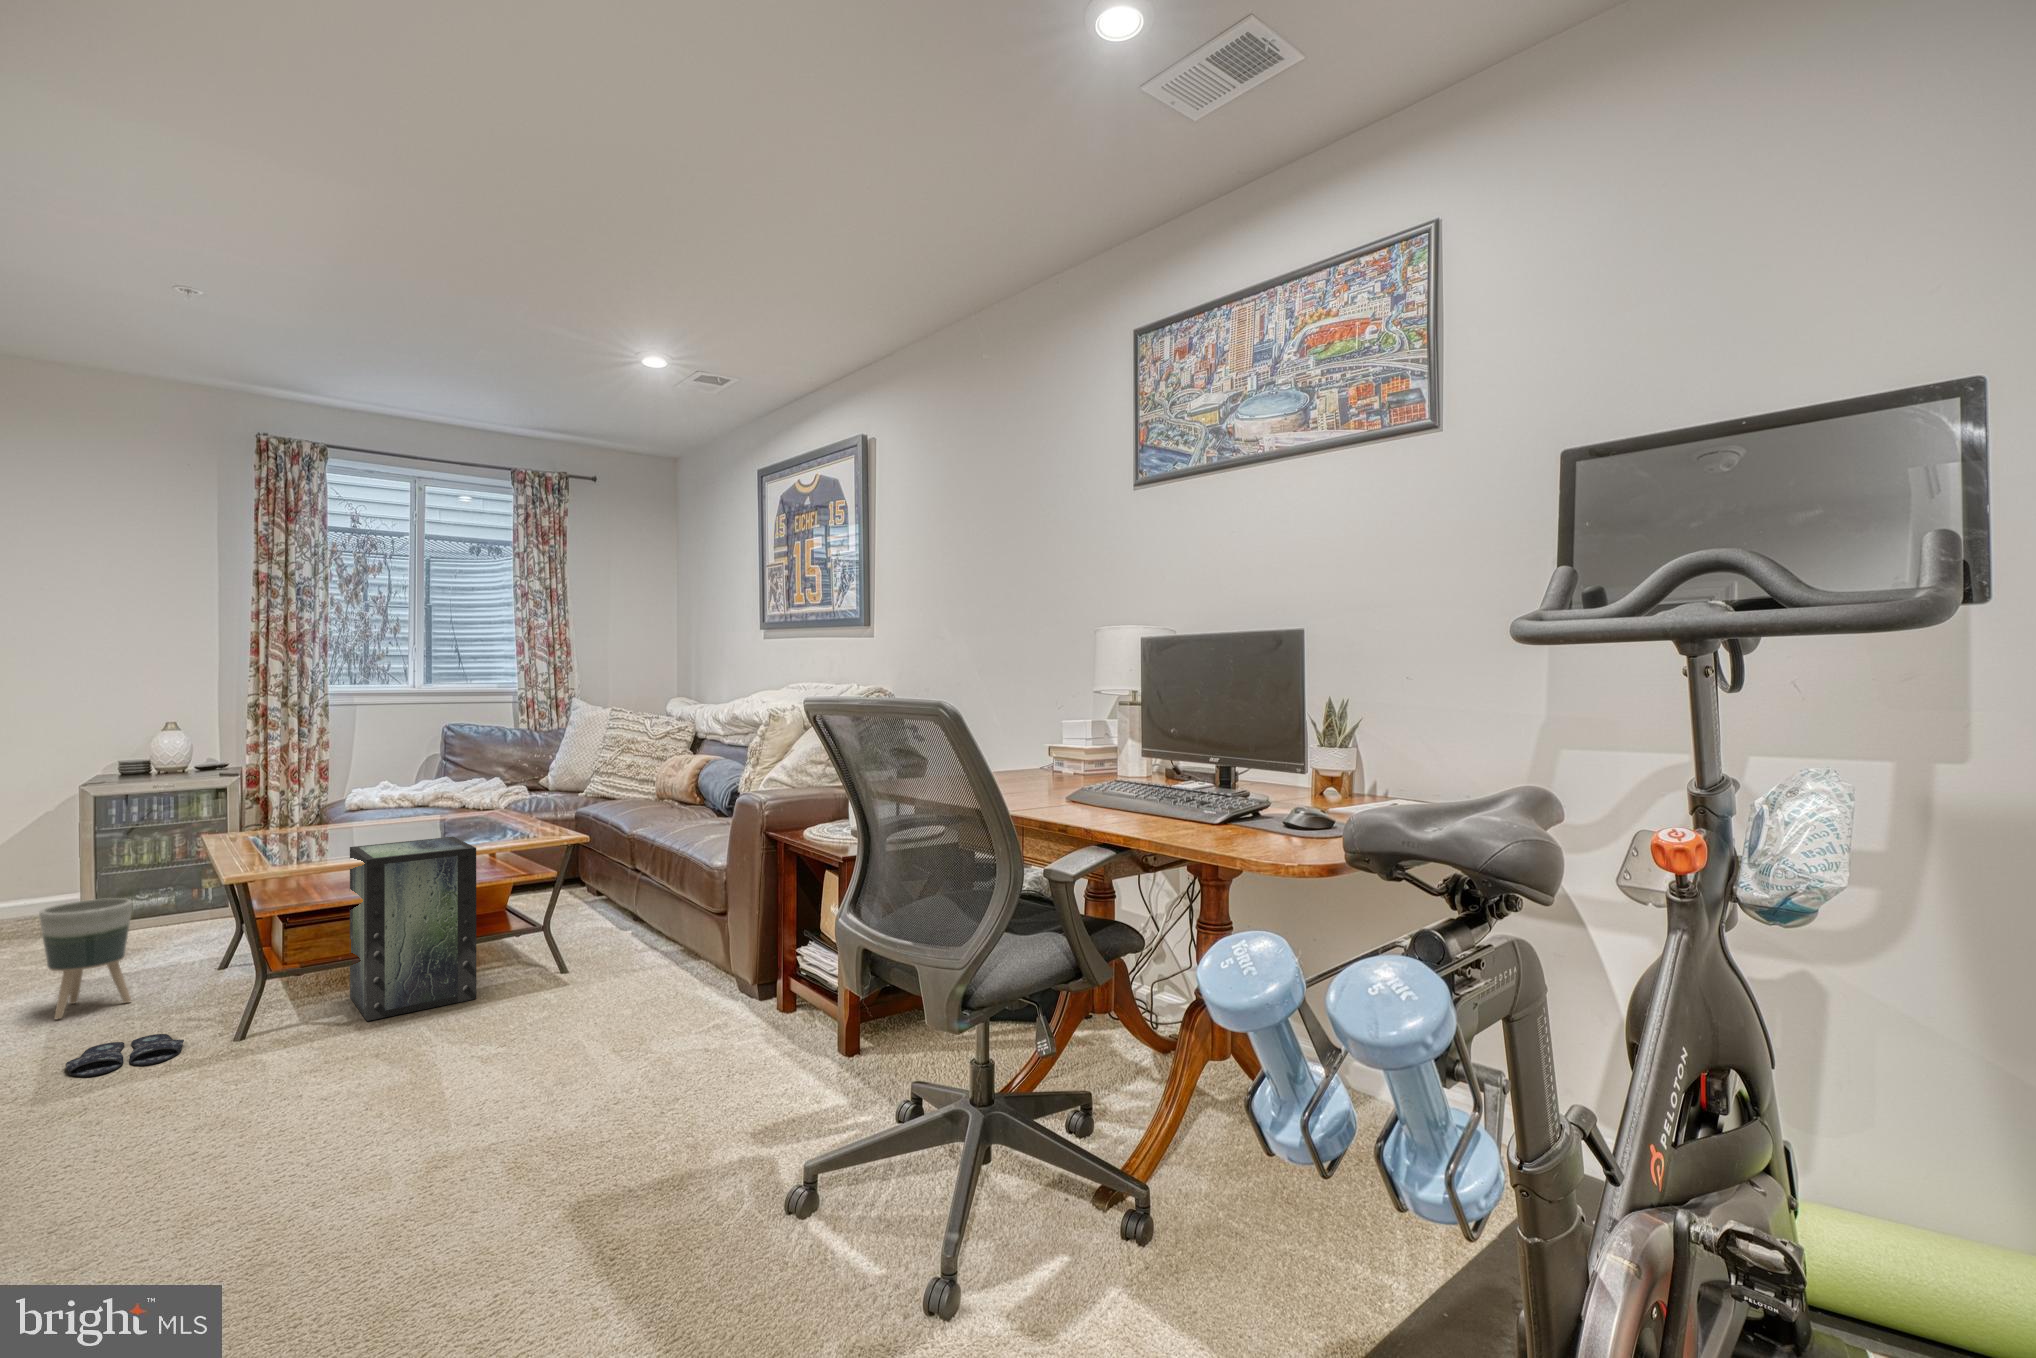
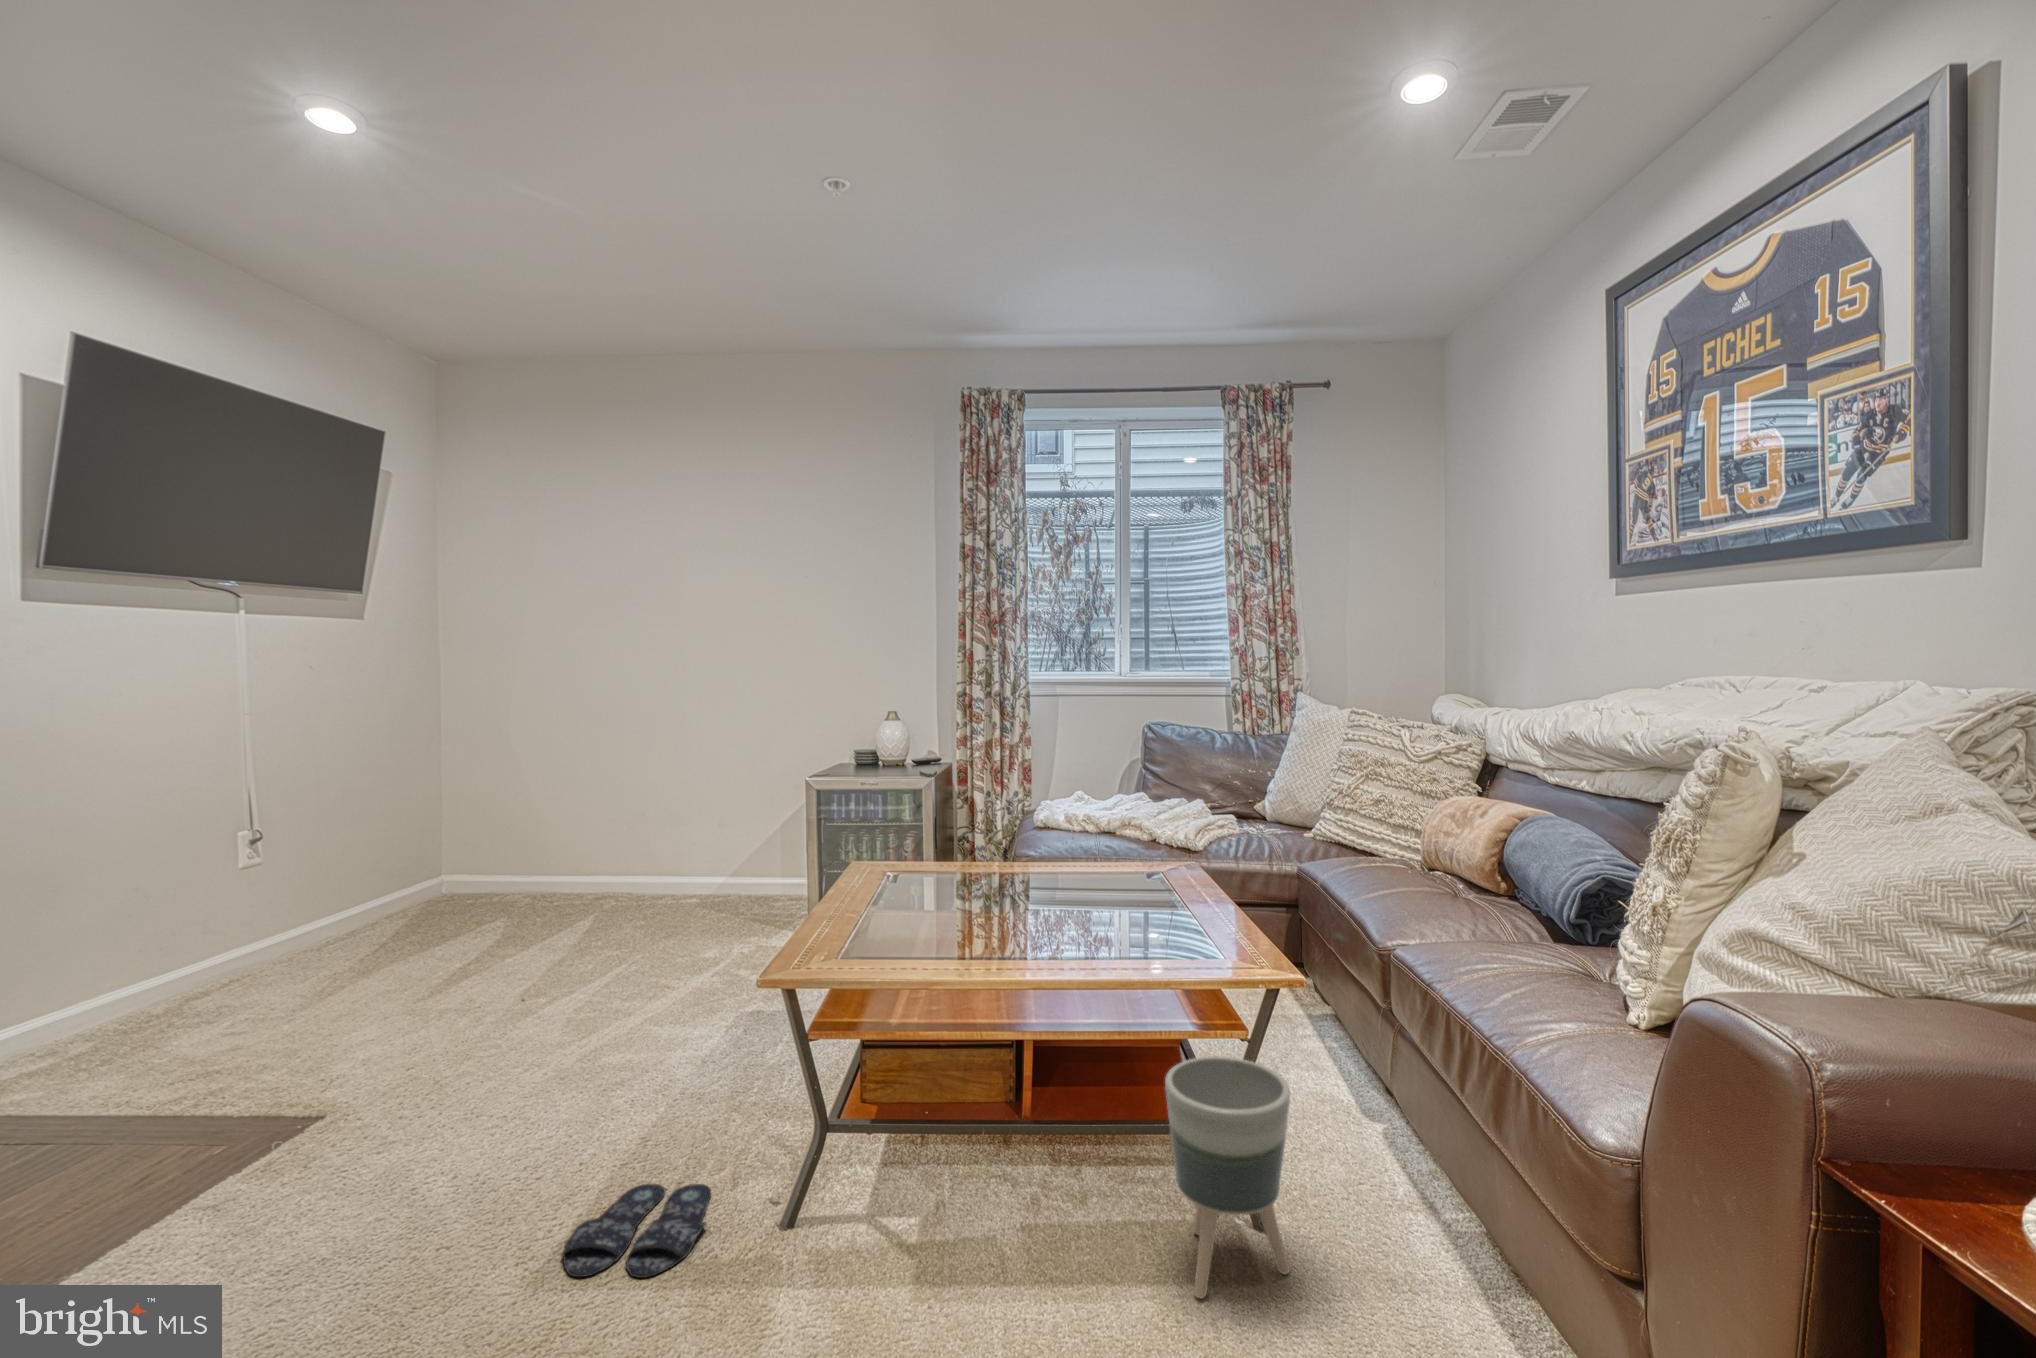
storage box: present [350,837,476,1021] -> none [915,941,1092,1282]
planter: present [39,898,132,1019] -> present [1165,1056,1290,1298]

